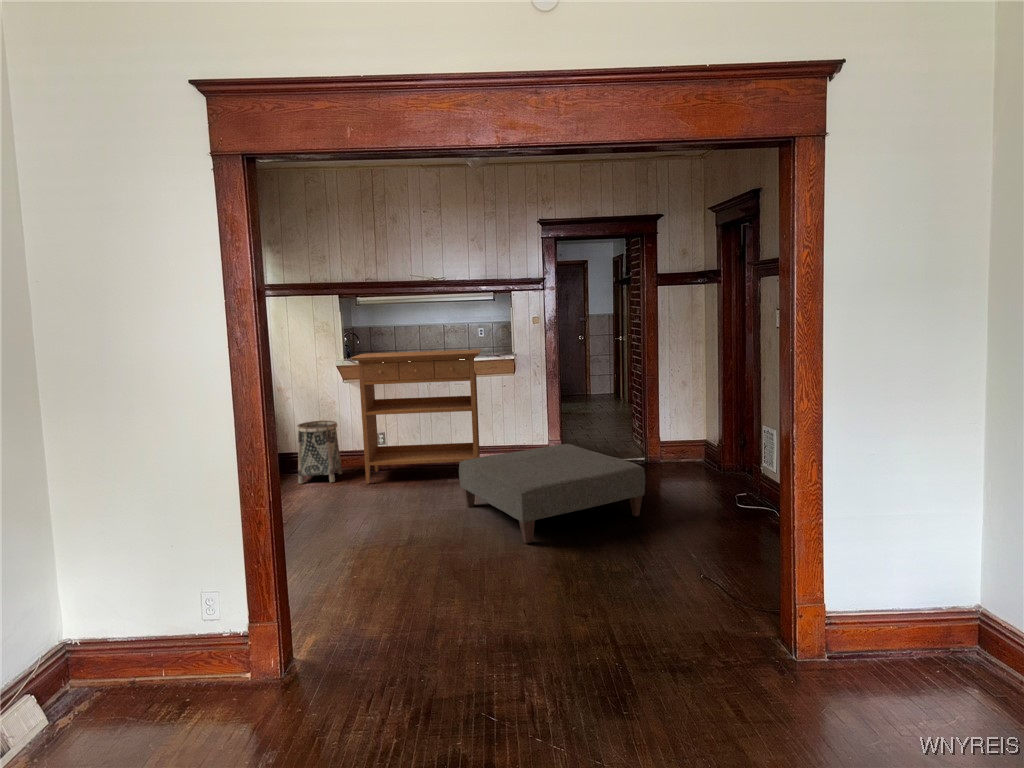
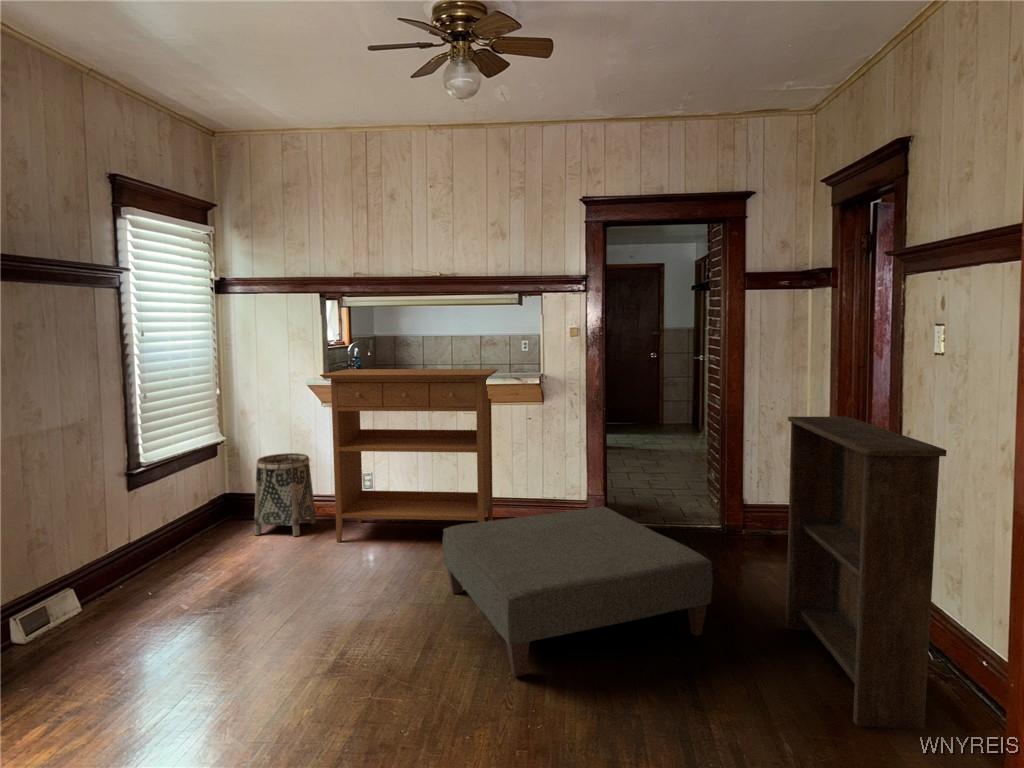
bookshelf: none [689,371,775,548] -> present [786,417,947,729]

